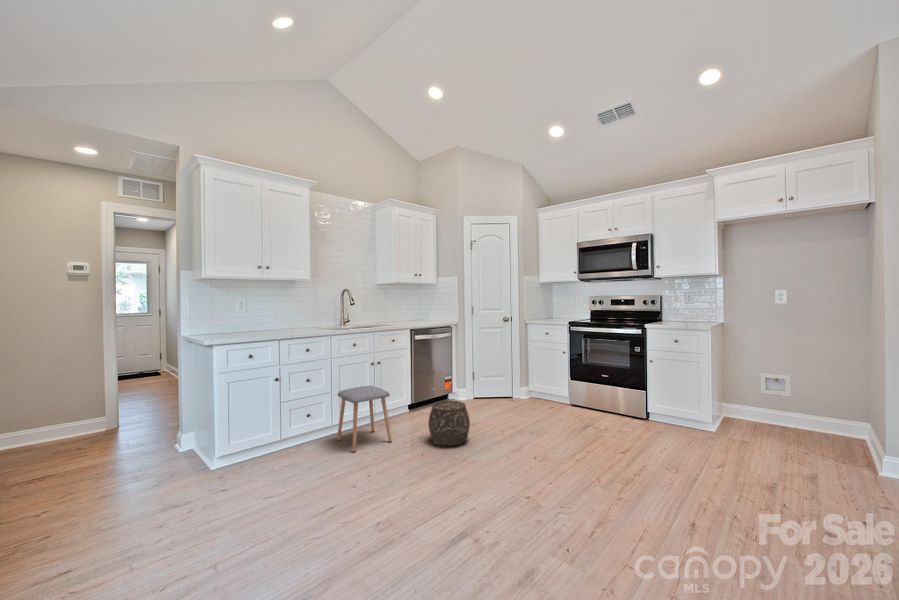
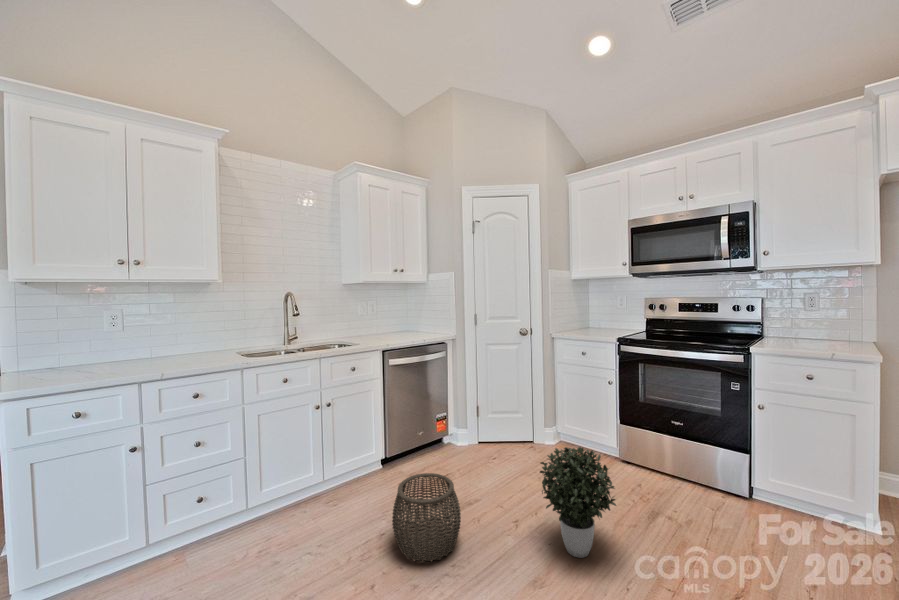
potted plant: none [517,380,560,443] -> present [540,447,616,558]
stool: present [337,386,392,452] -> none [250,445,334,573]

